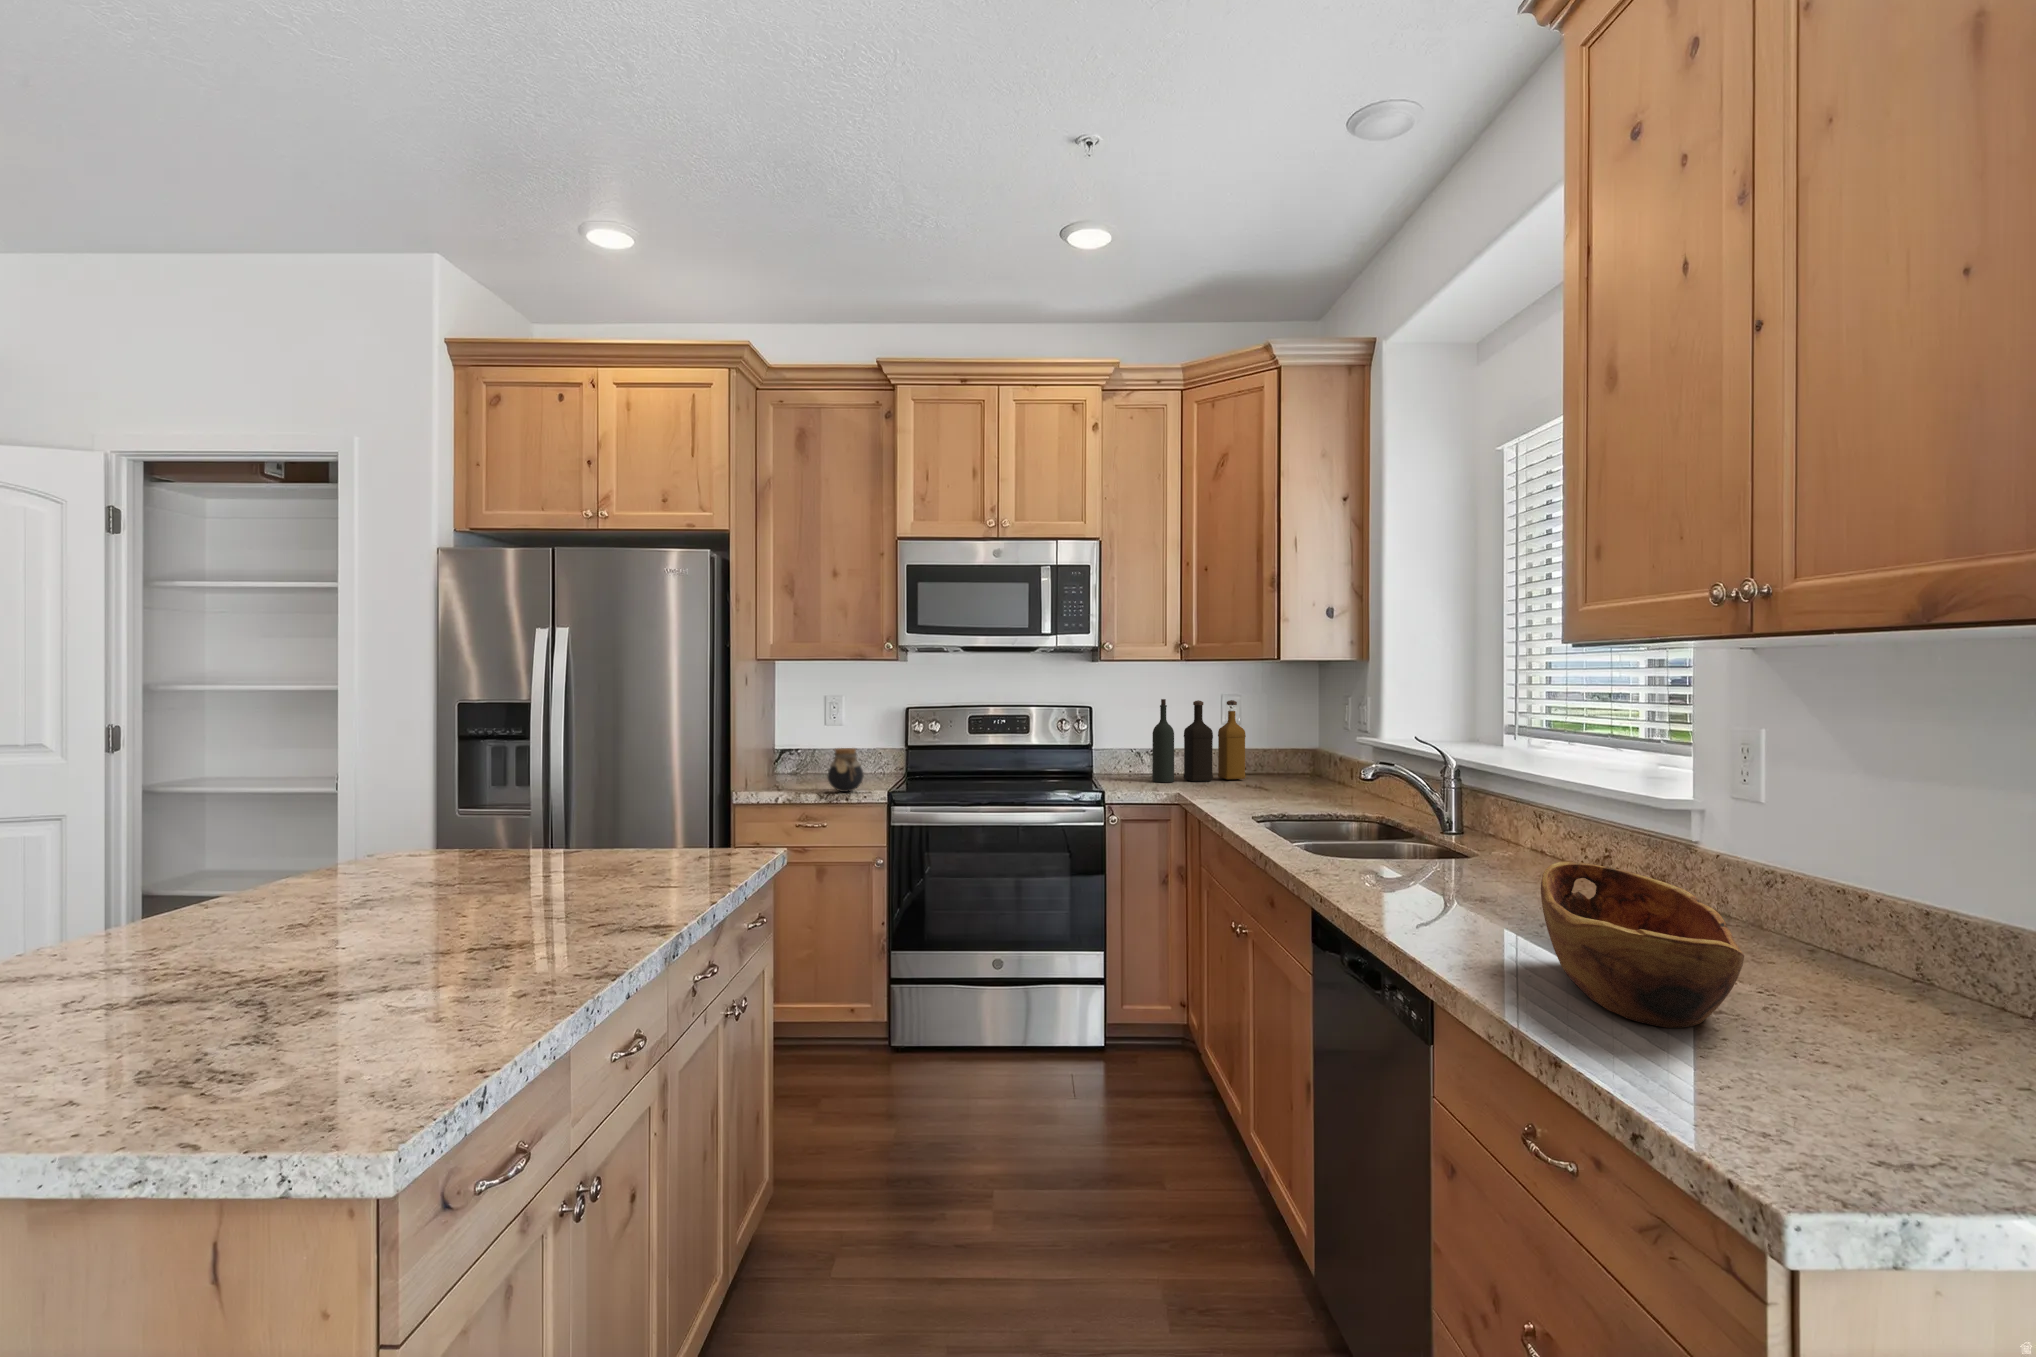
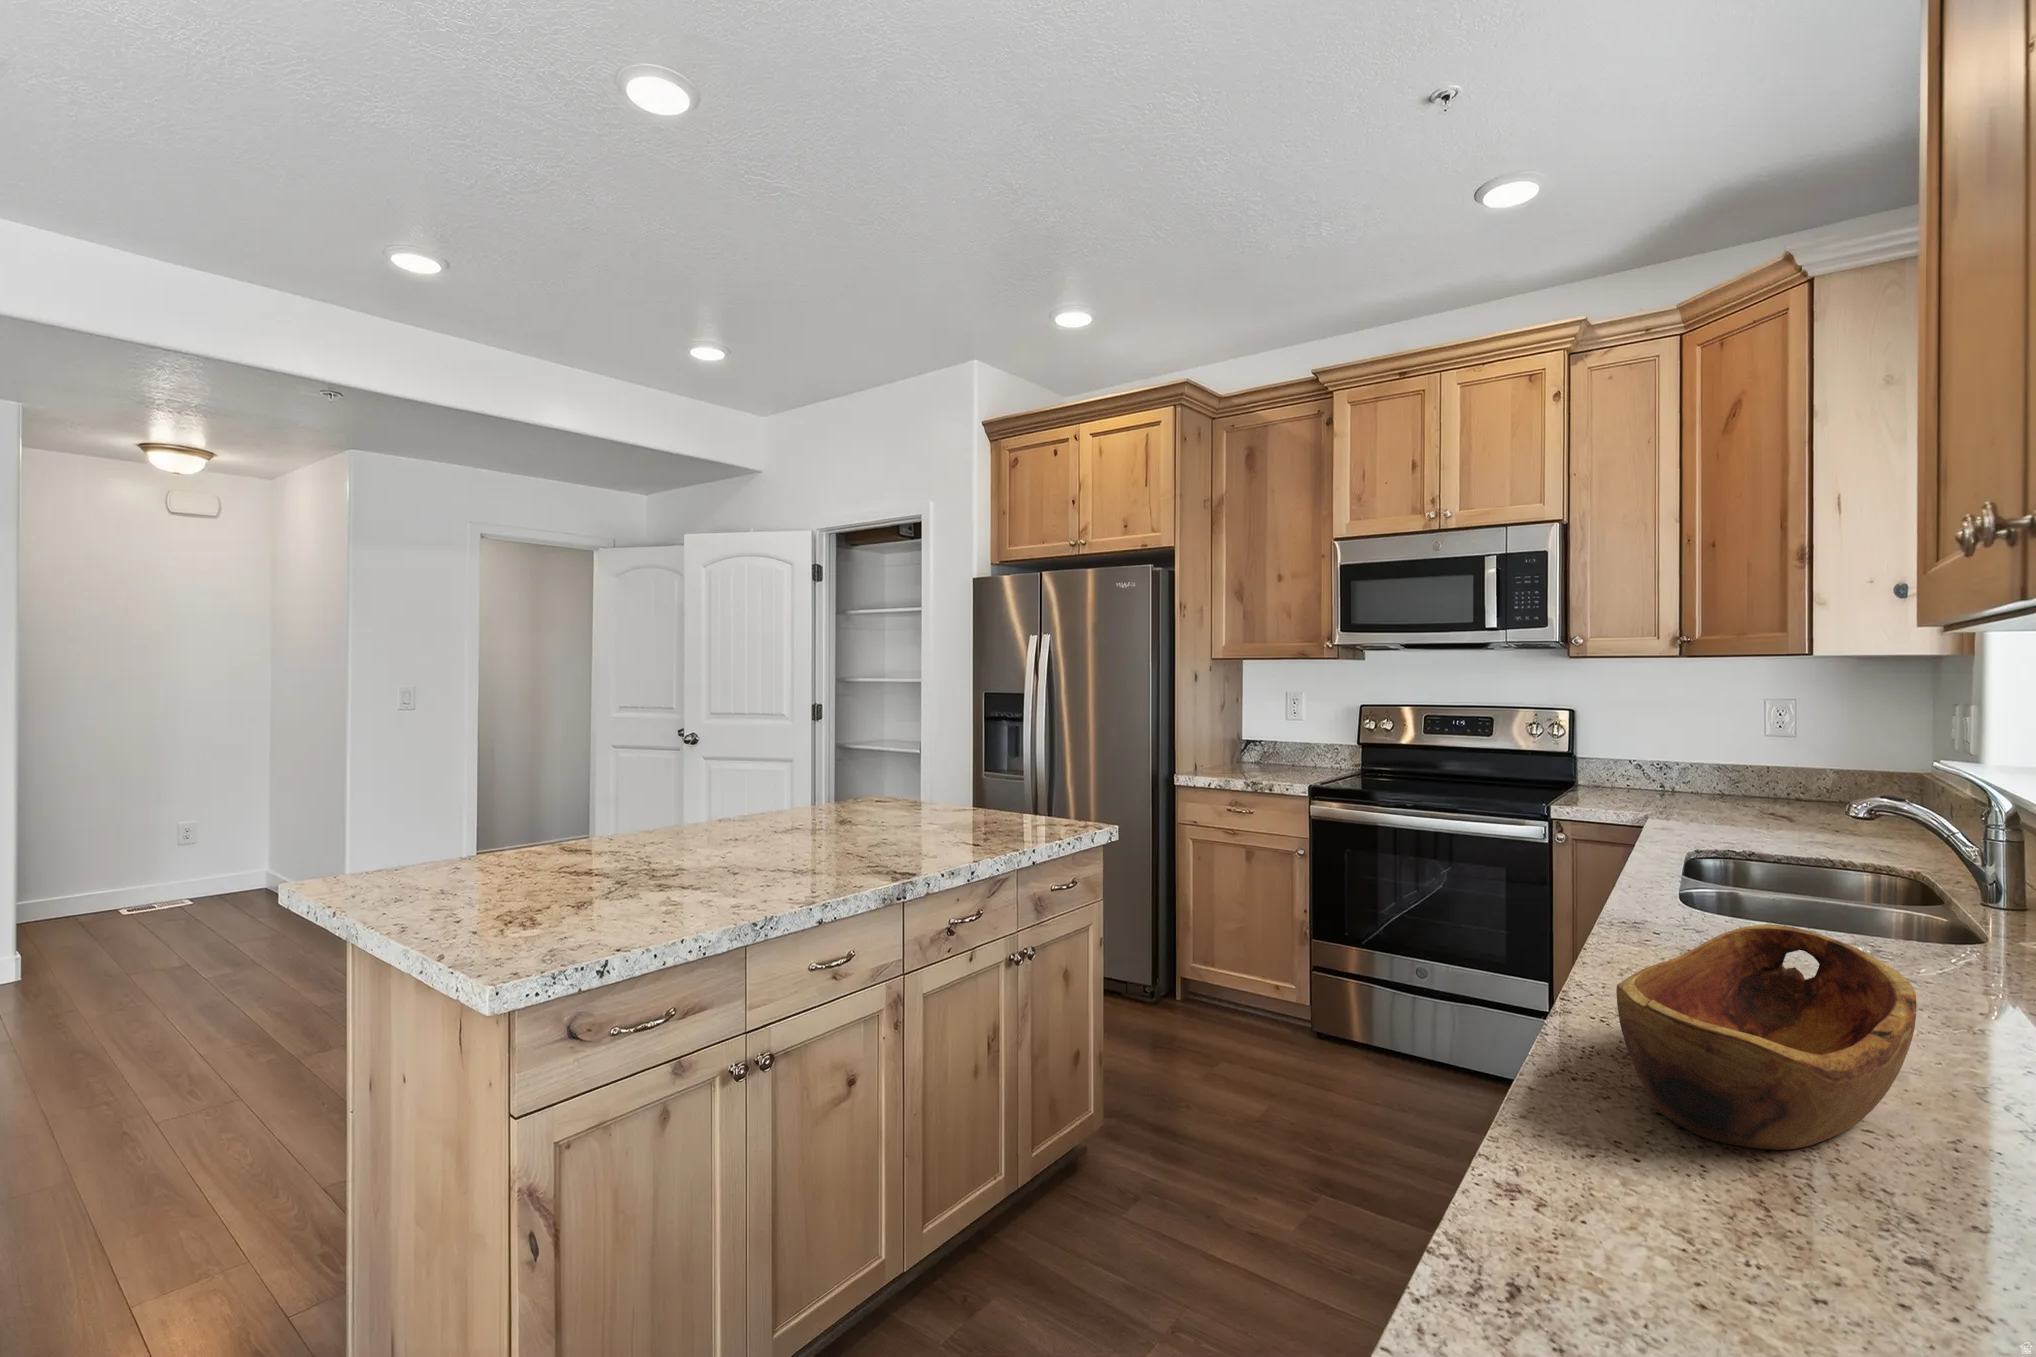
bottle: present [1152,699,1246,782] -> none [1644,704,1793,810]
jar: present [827,748,863,792] -> none [1258,741,1293,782]

